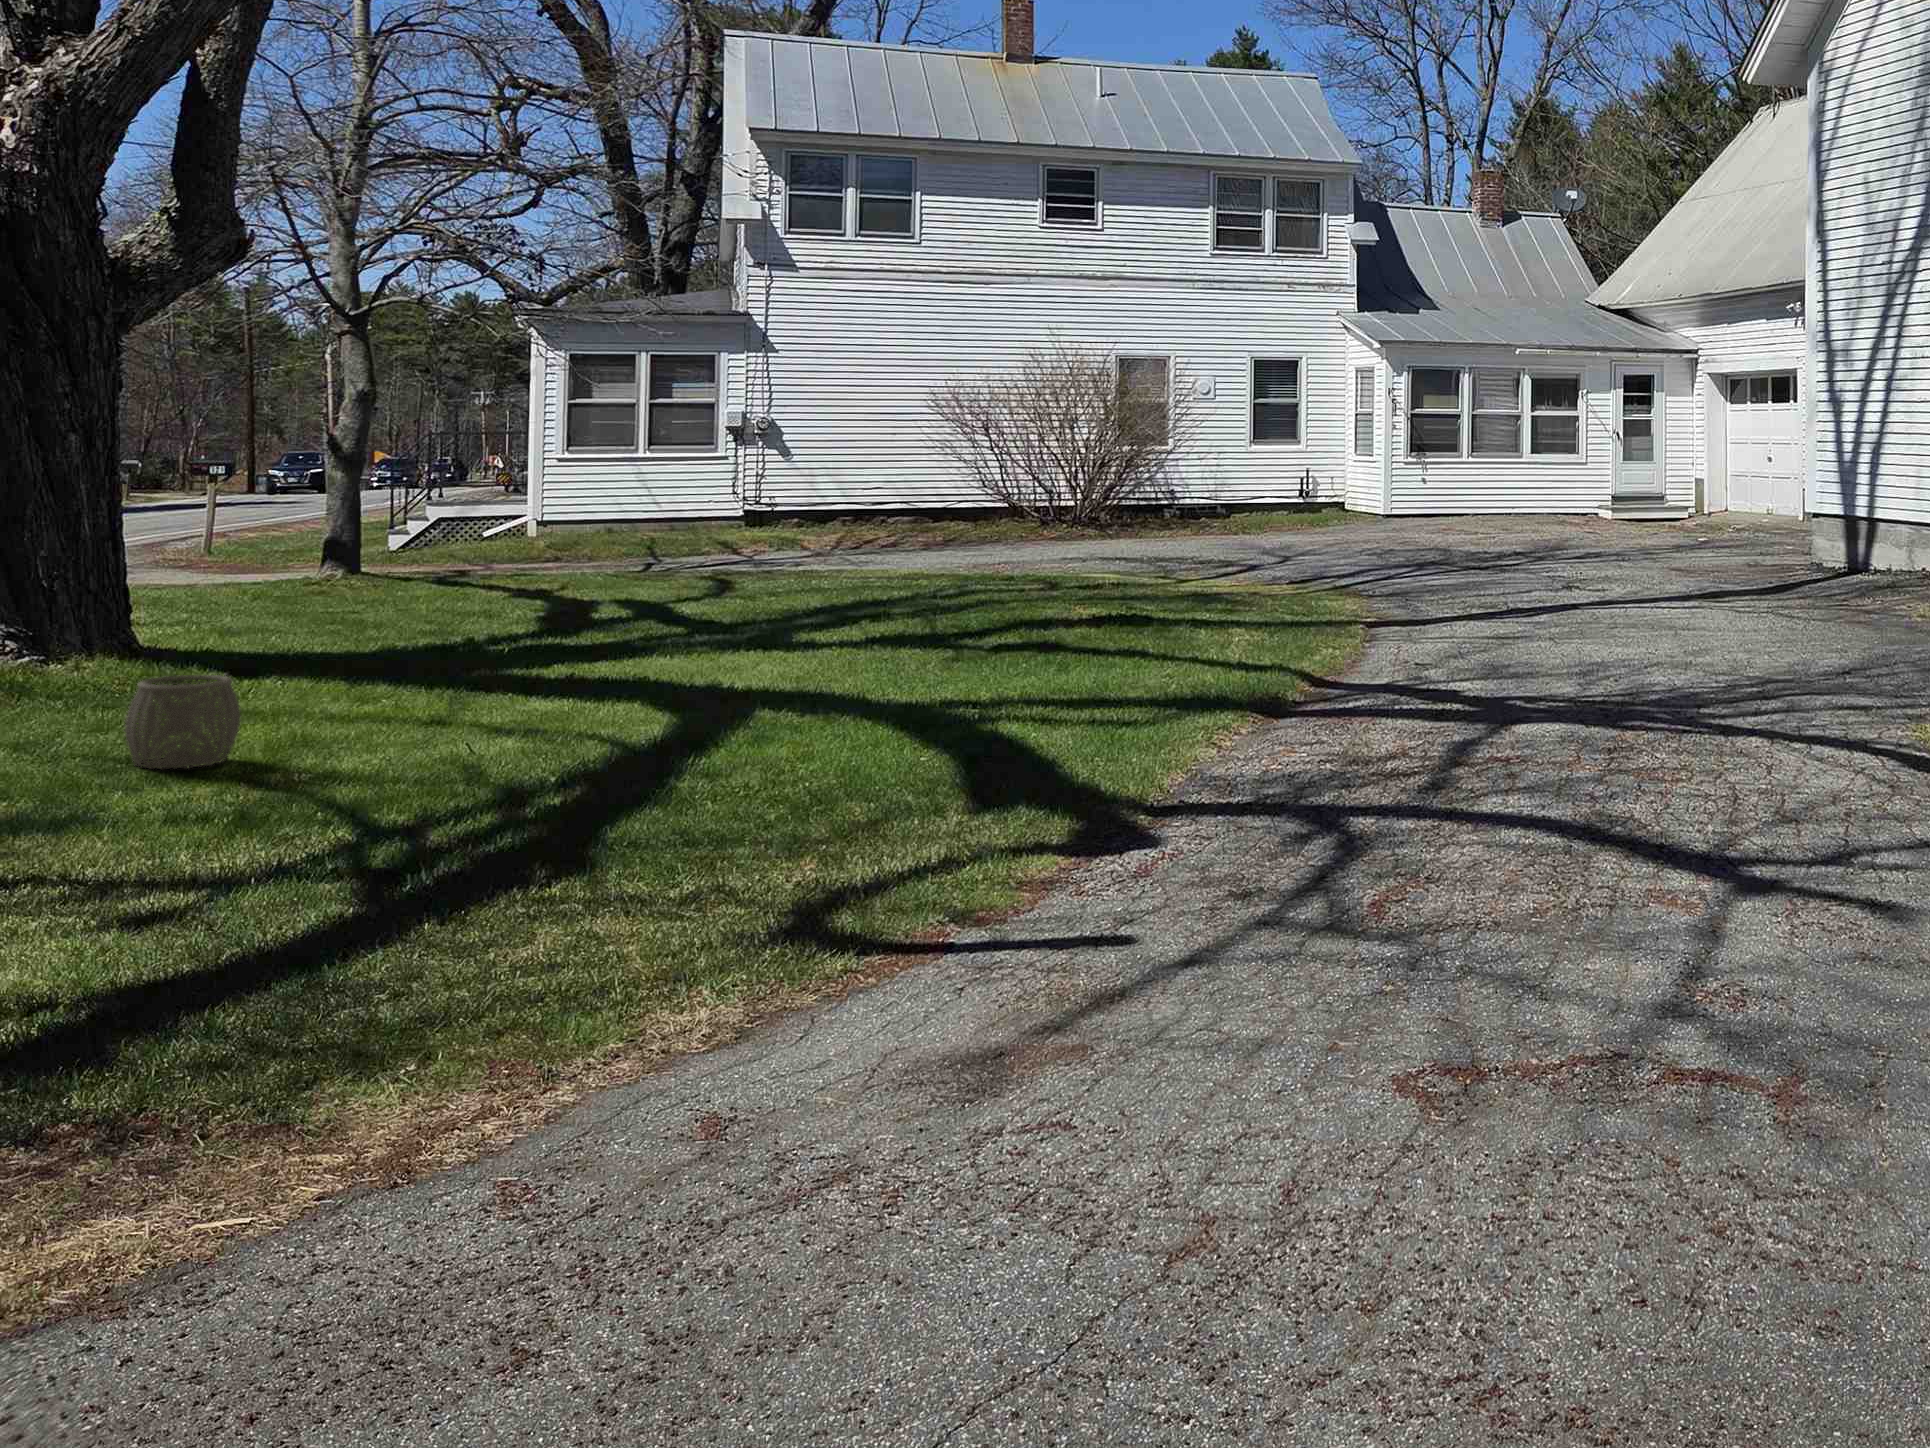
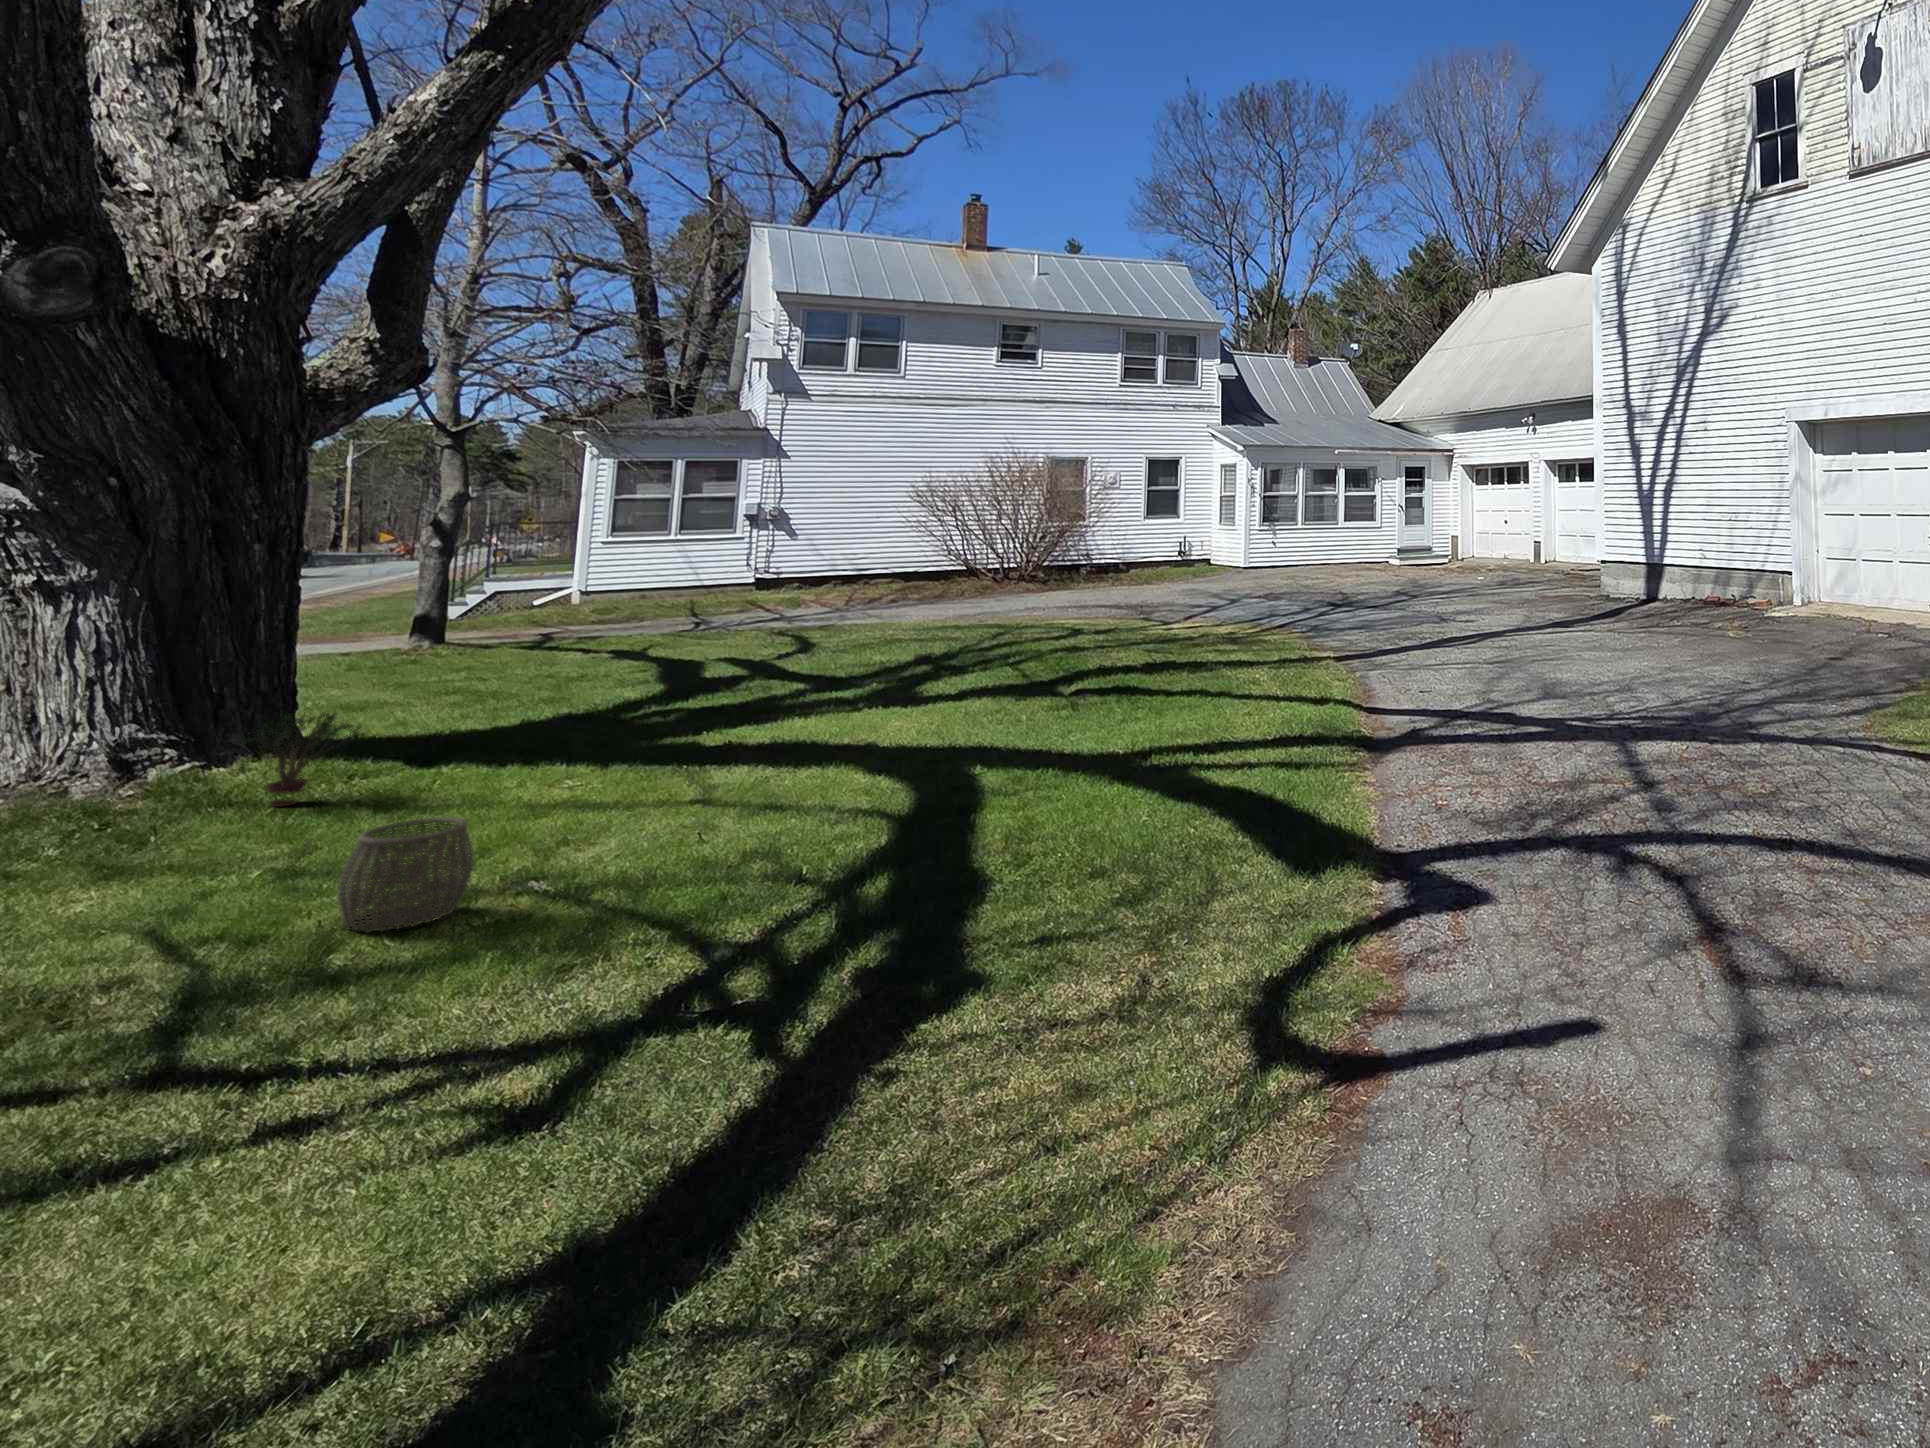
potted plant: none [68,584,187,676] -> present [238,713,364,807]

